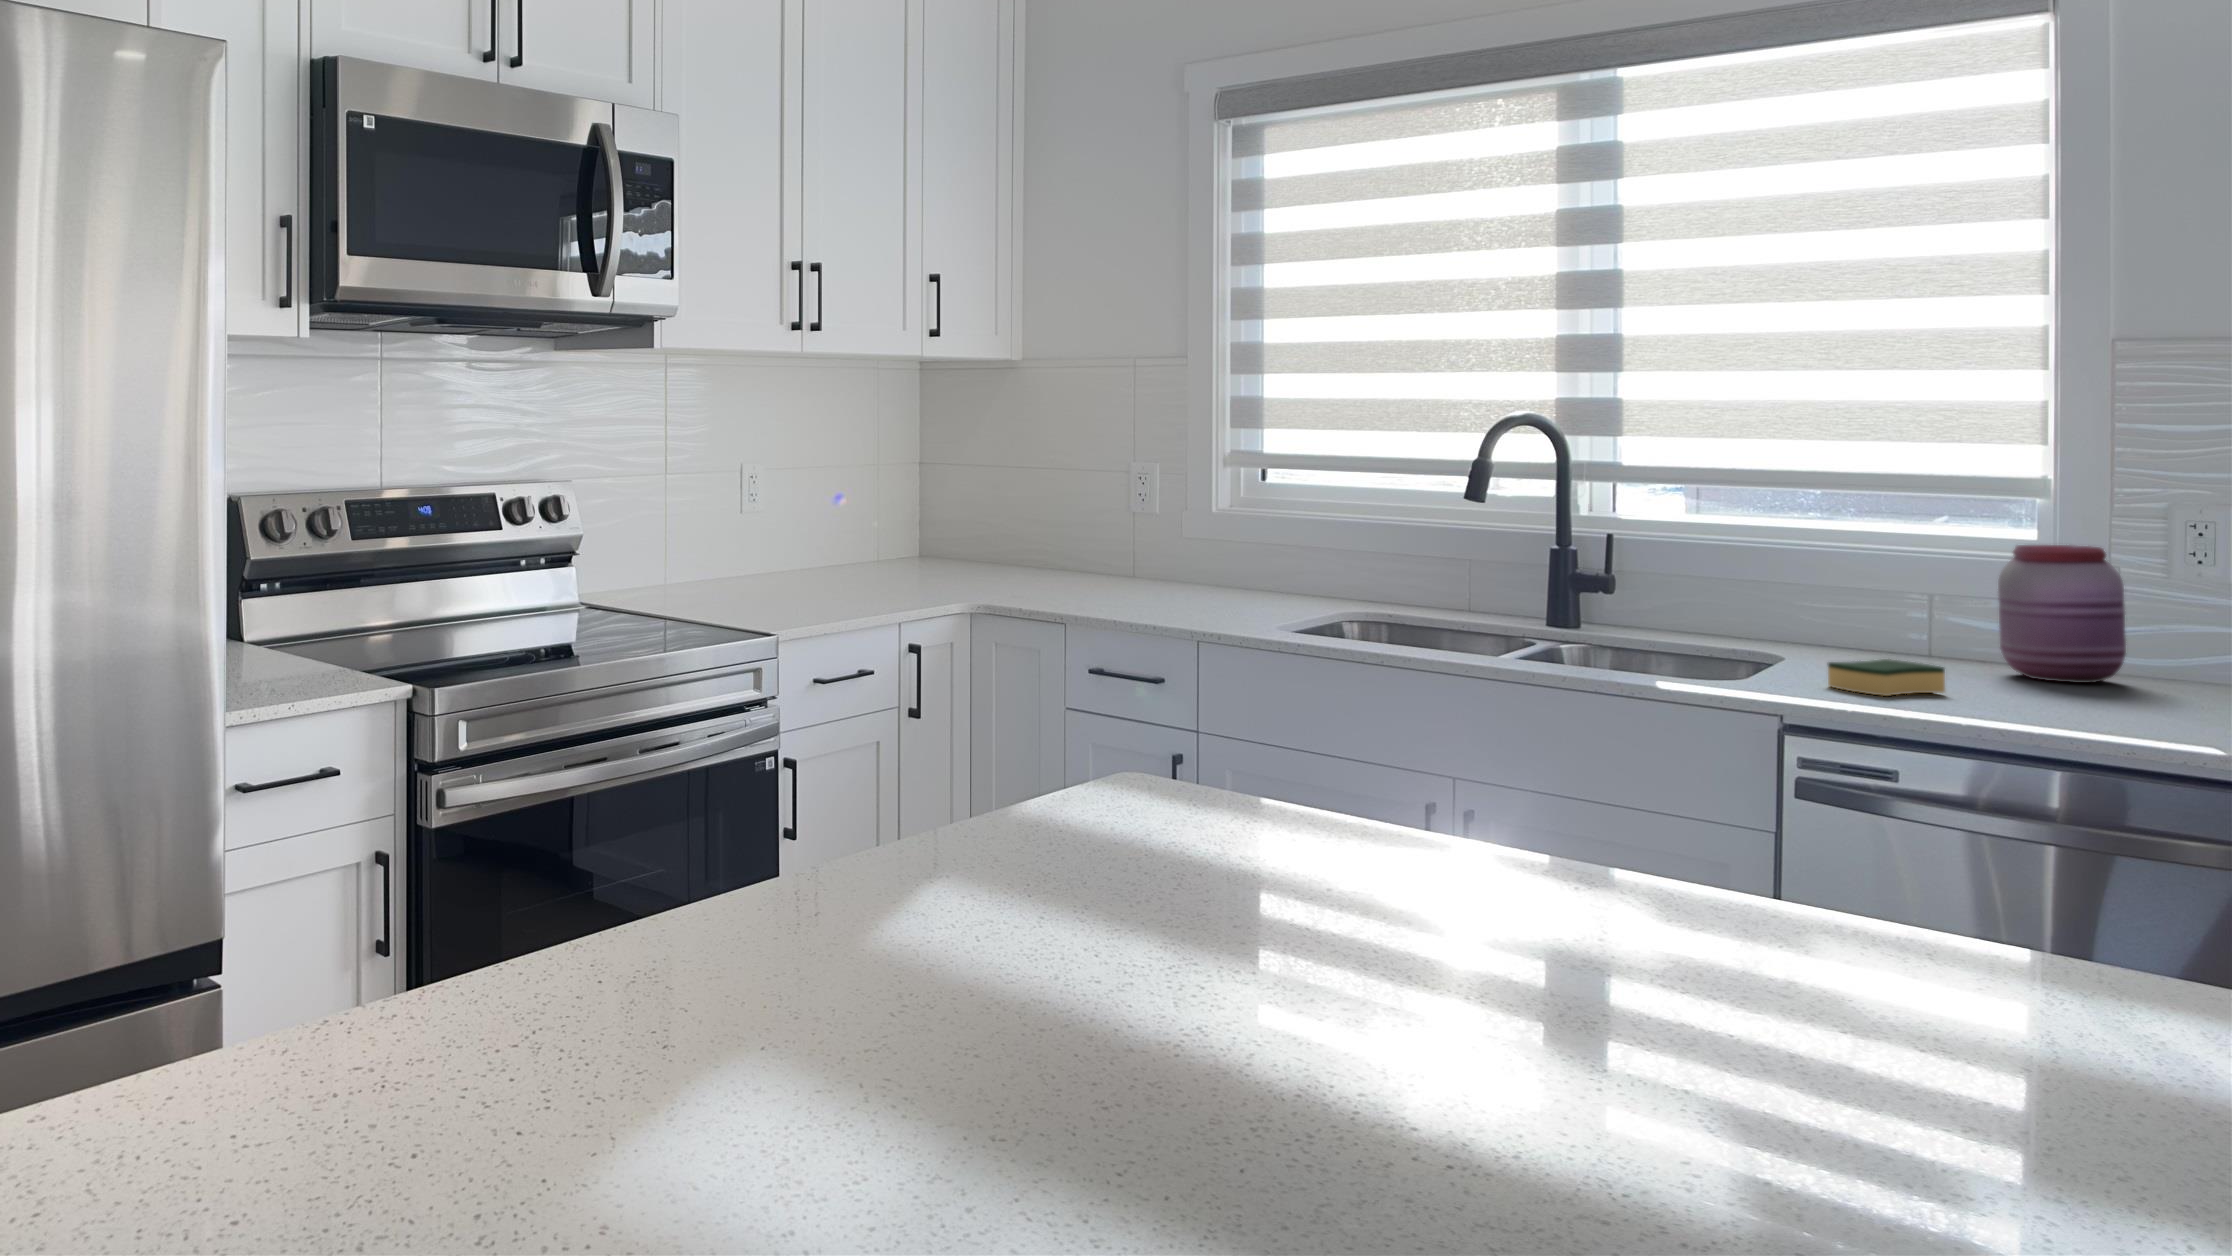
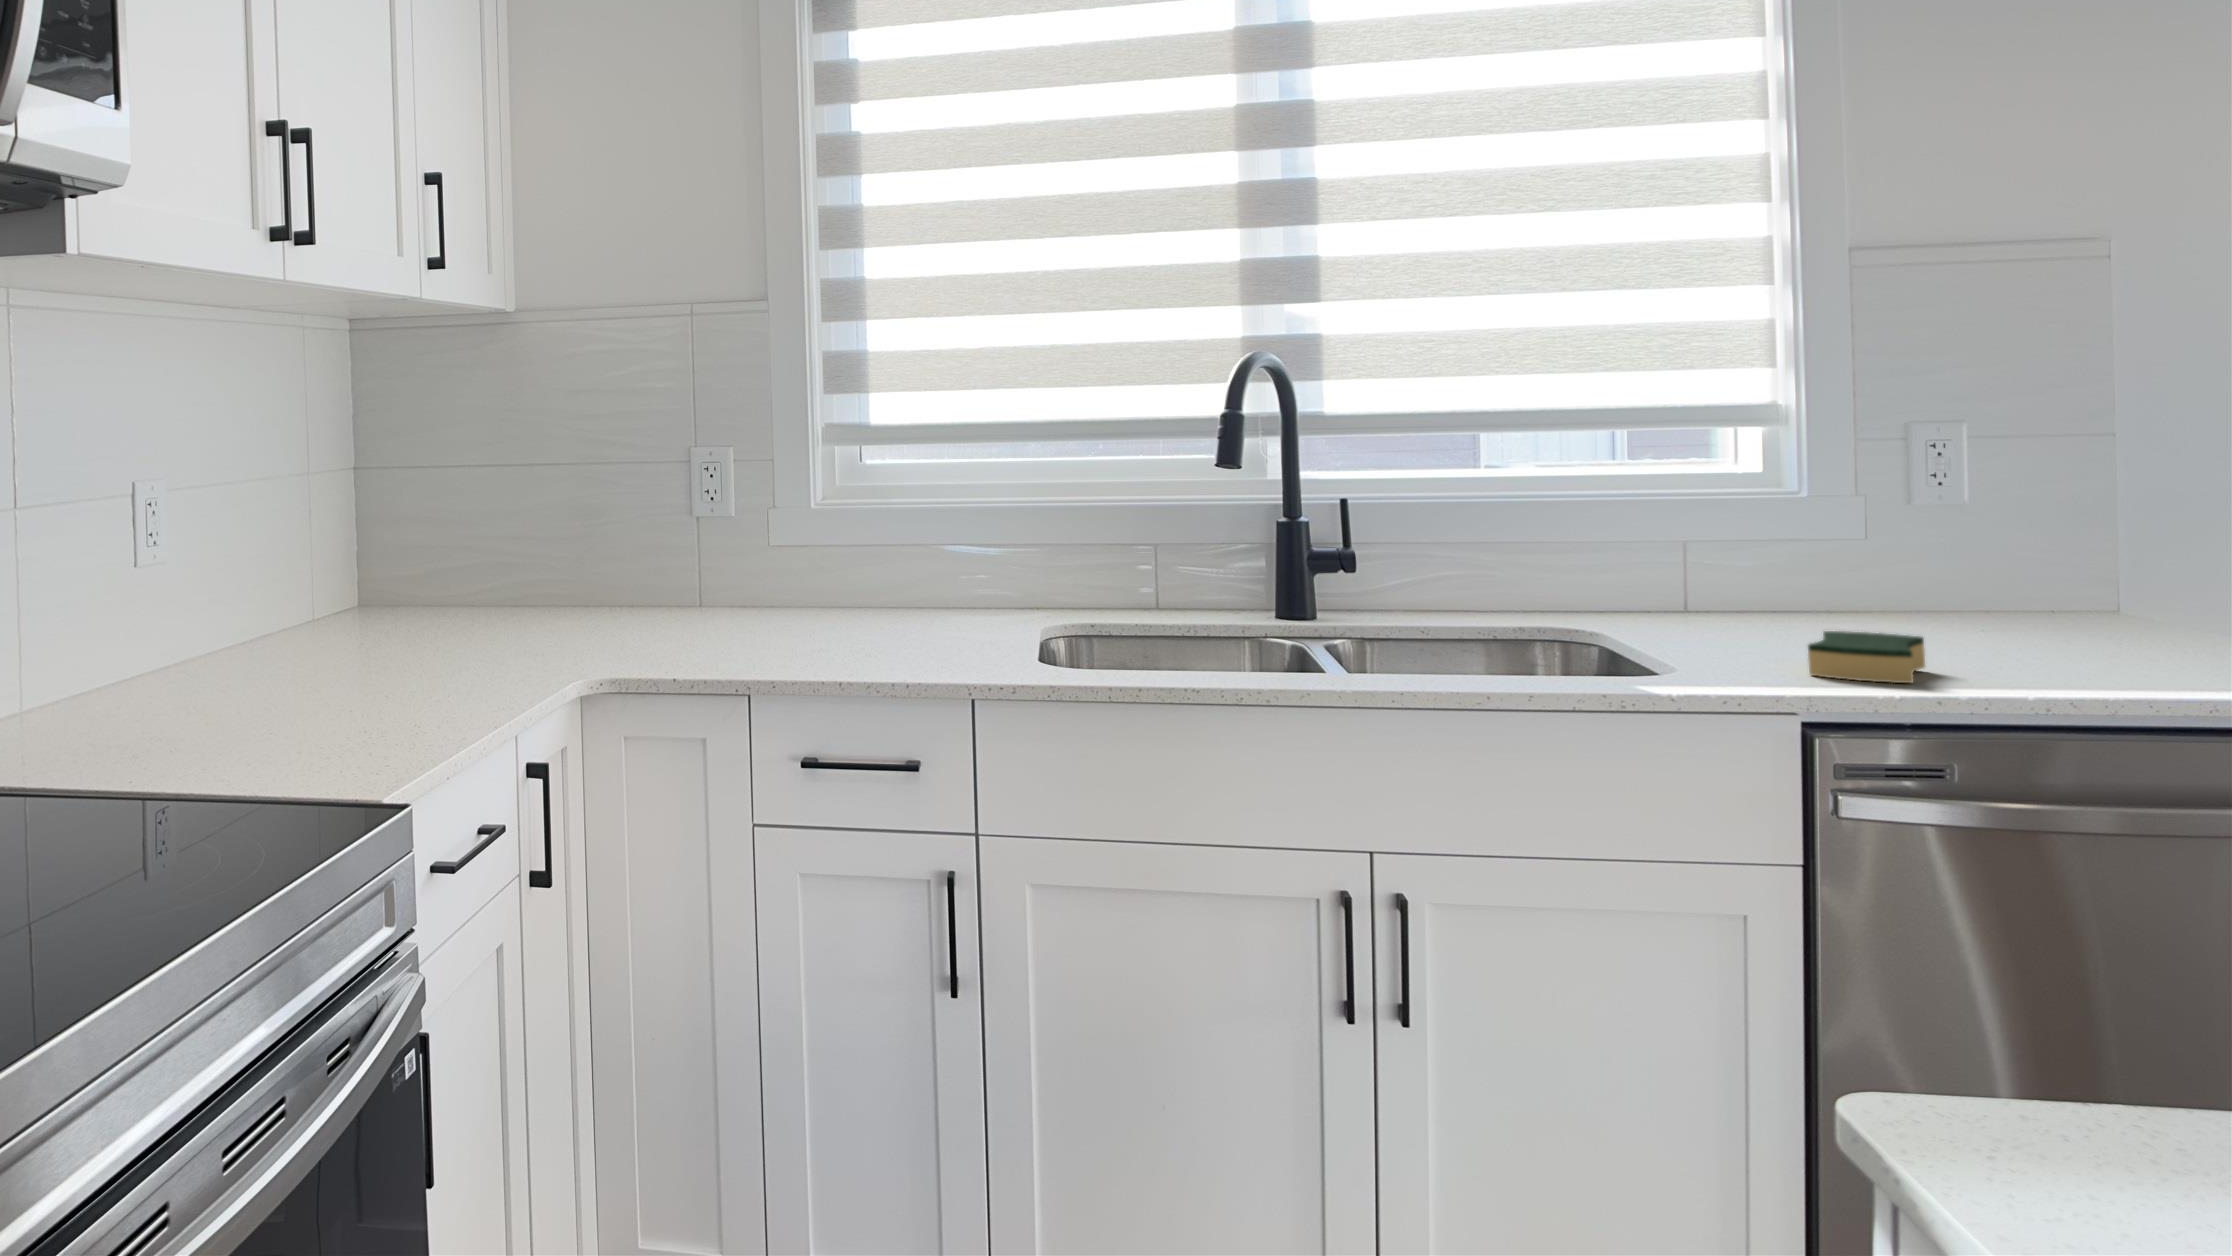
jar: present [1998,545,2126,683] -> none [1797,476,1939,632]

